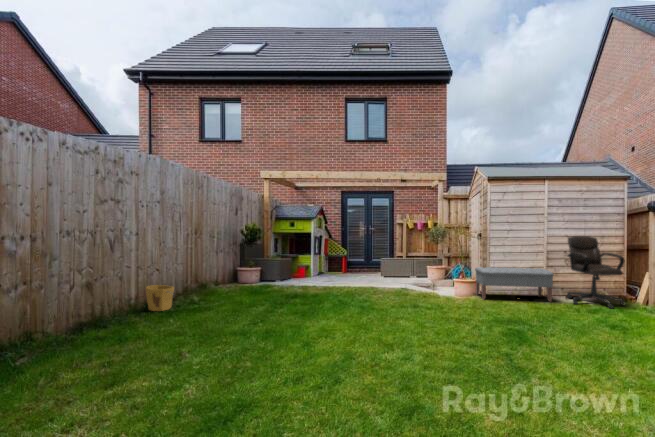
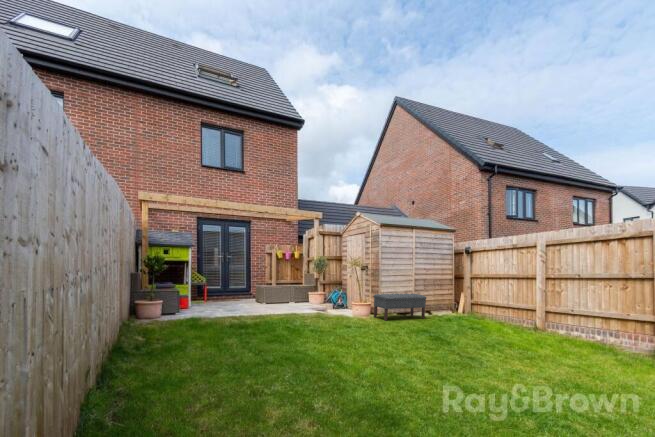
chair: present [567,236,626,308] -> none [426,269,462,320]
bucket: present [146,285,174,311] -> none [108,332,148,365]

